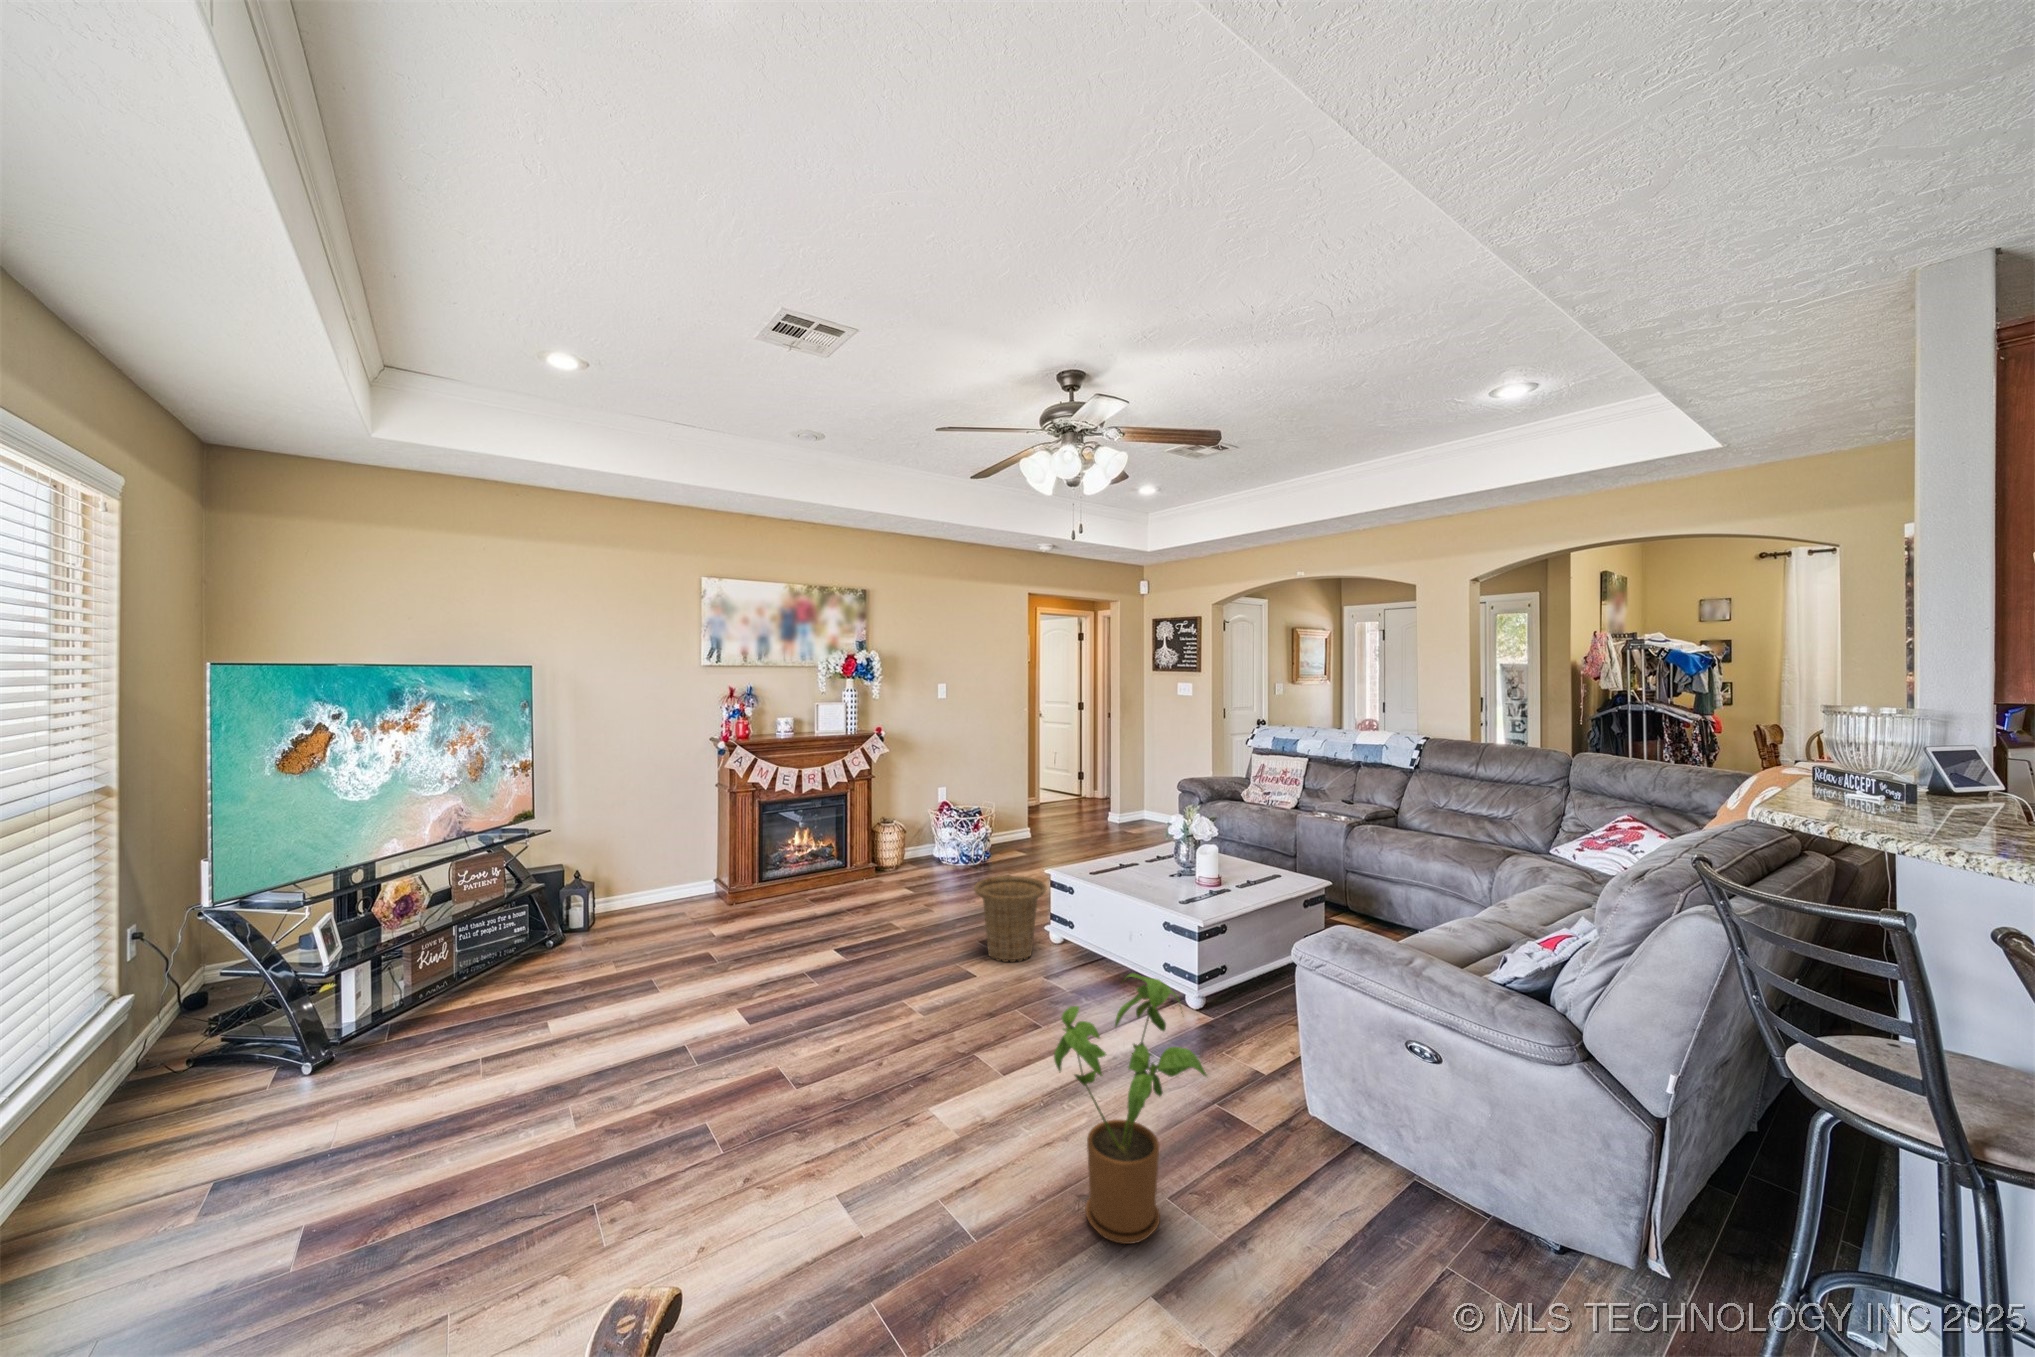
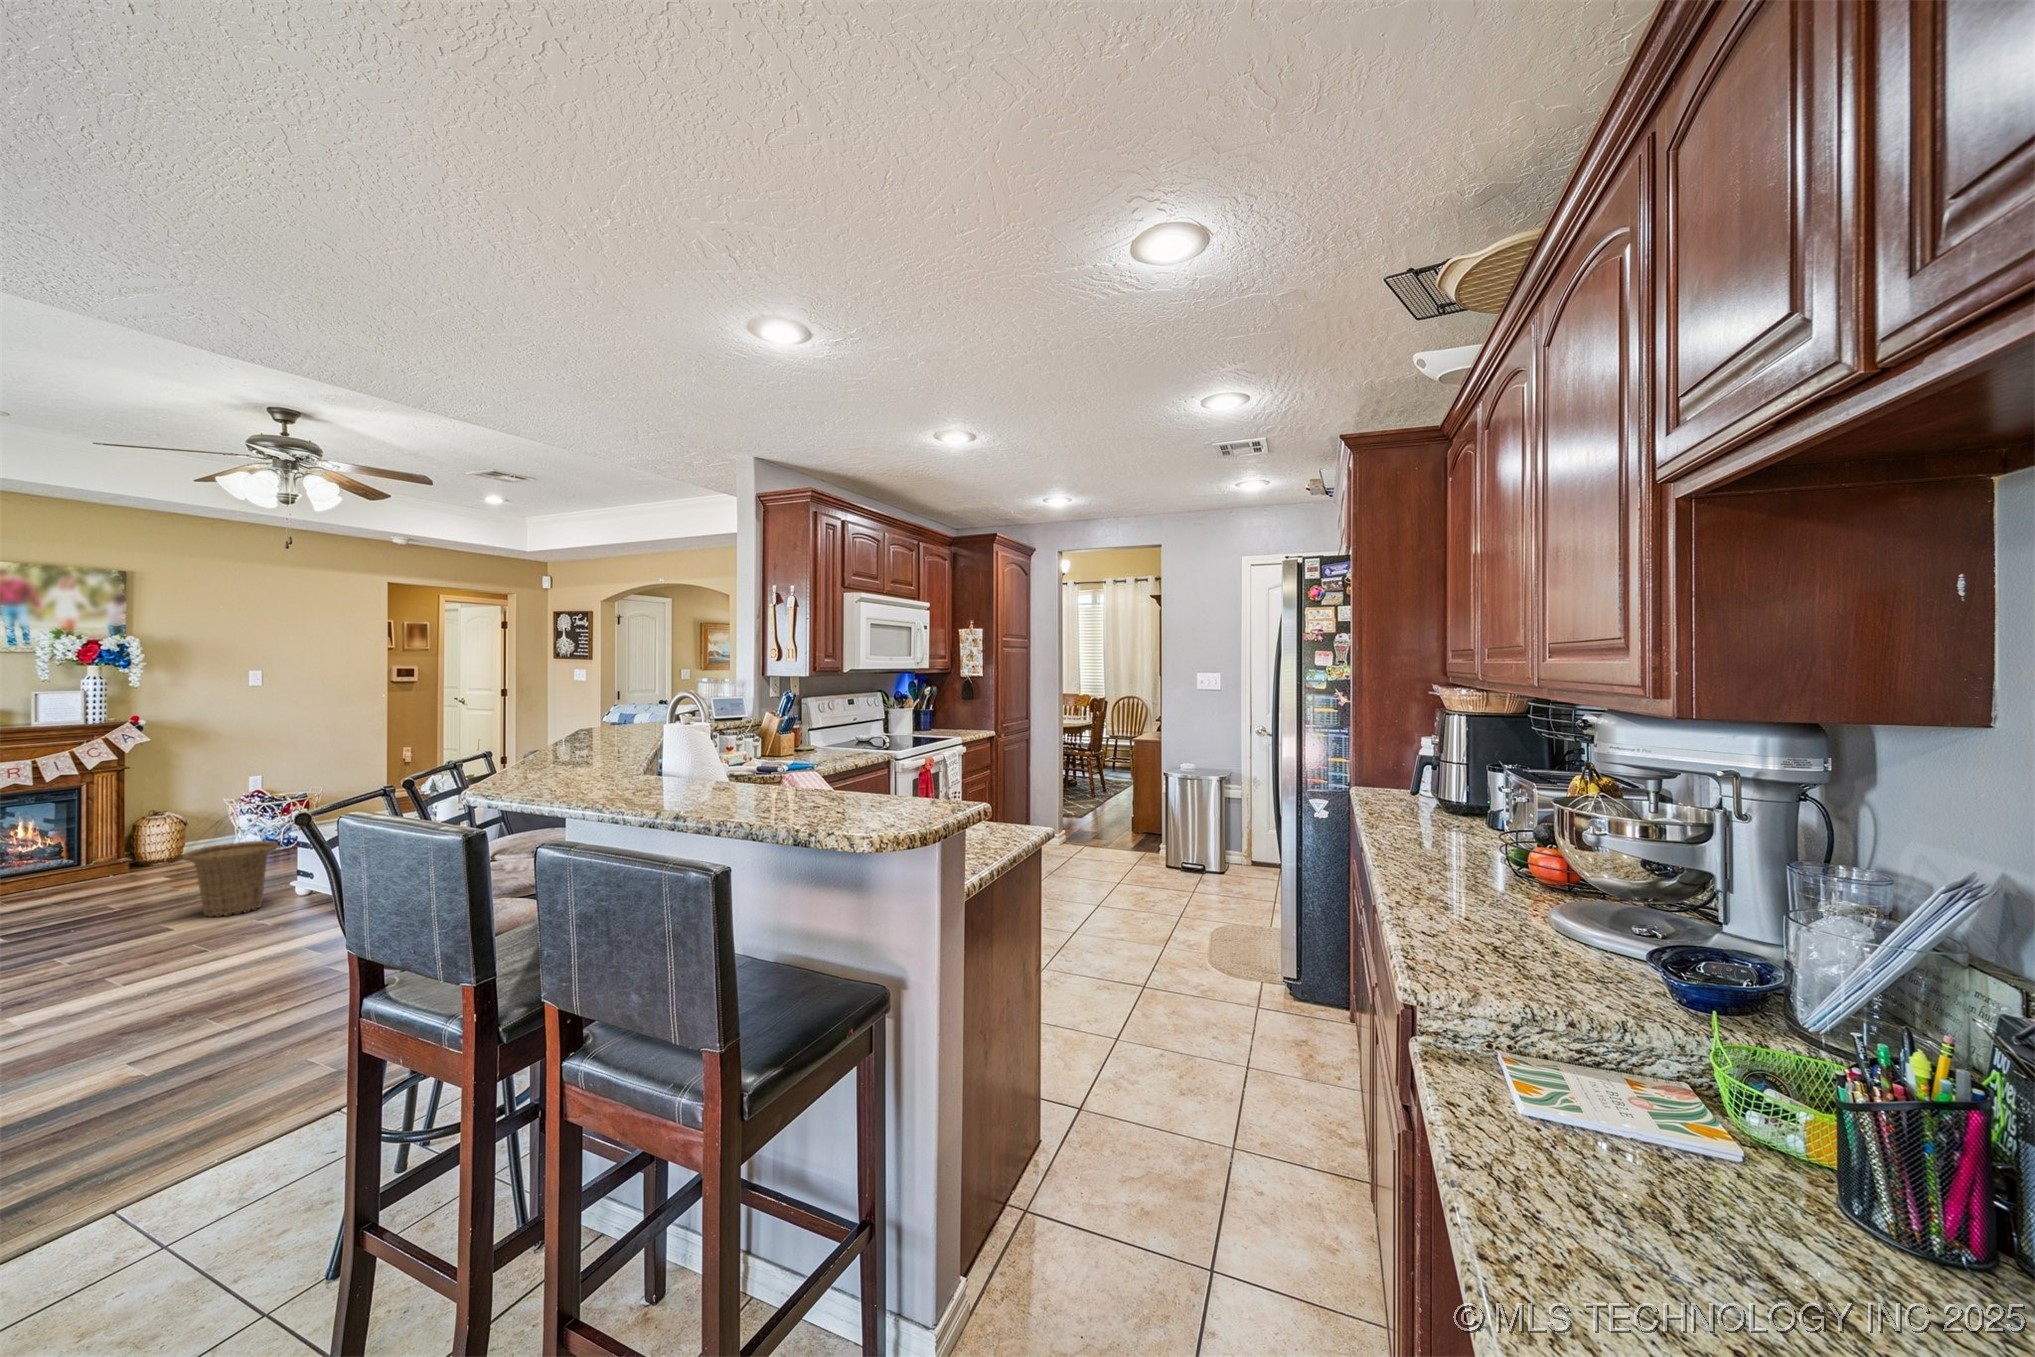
house plant: present [1054,974,1207,1244] -> none [38,867,191,1058]

